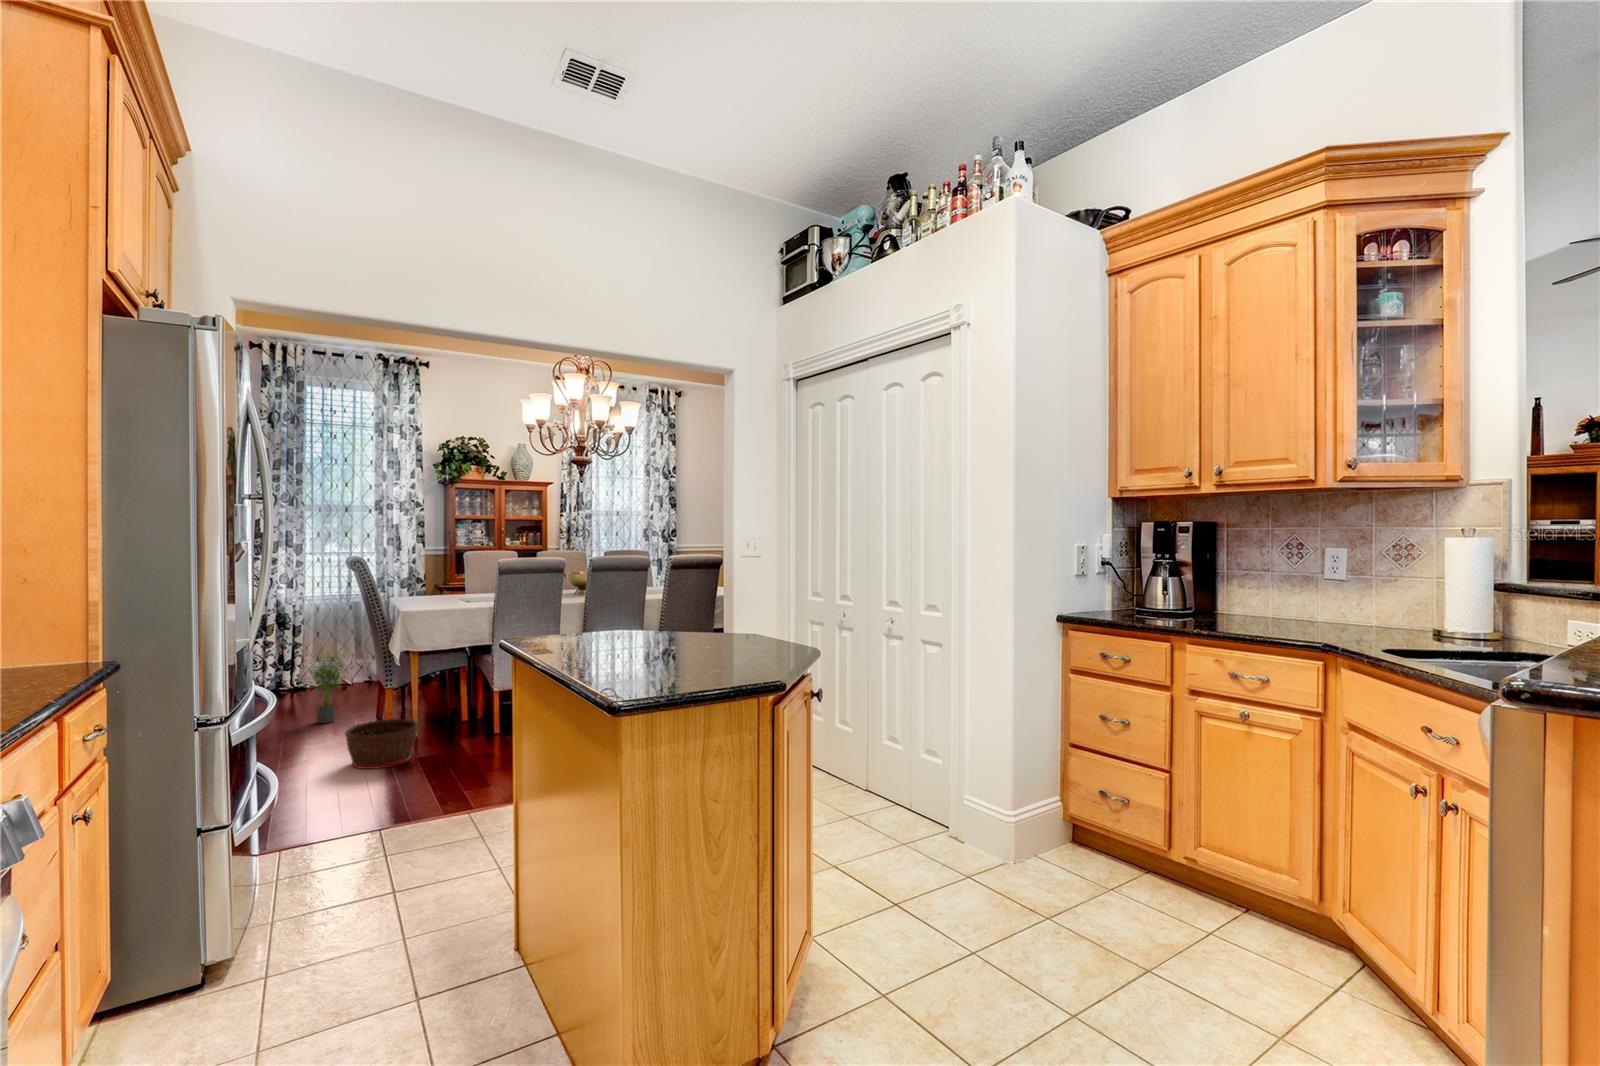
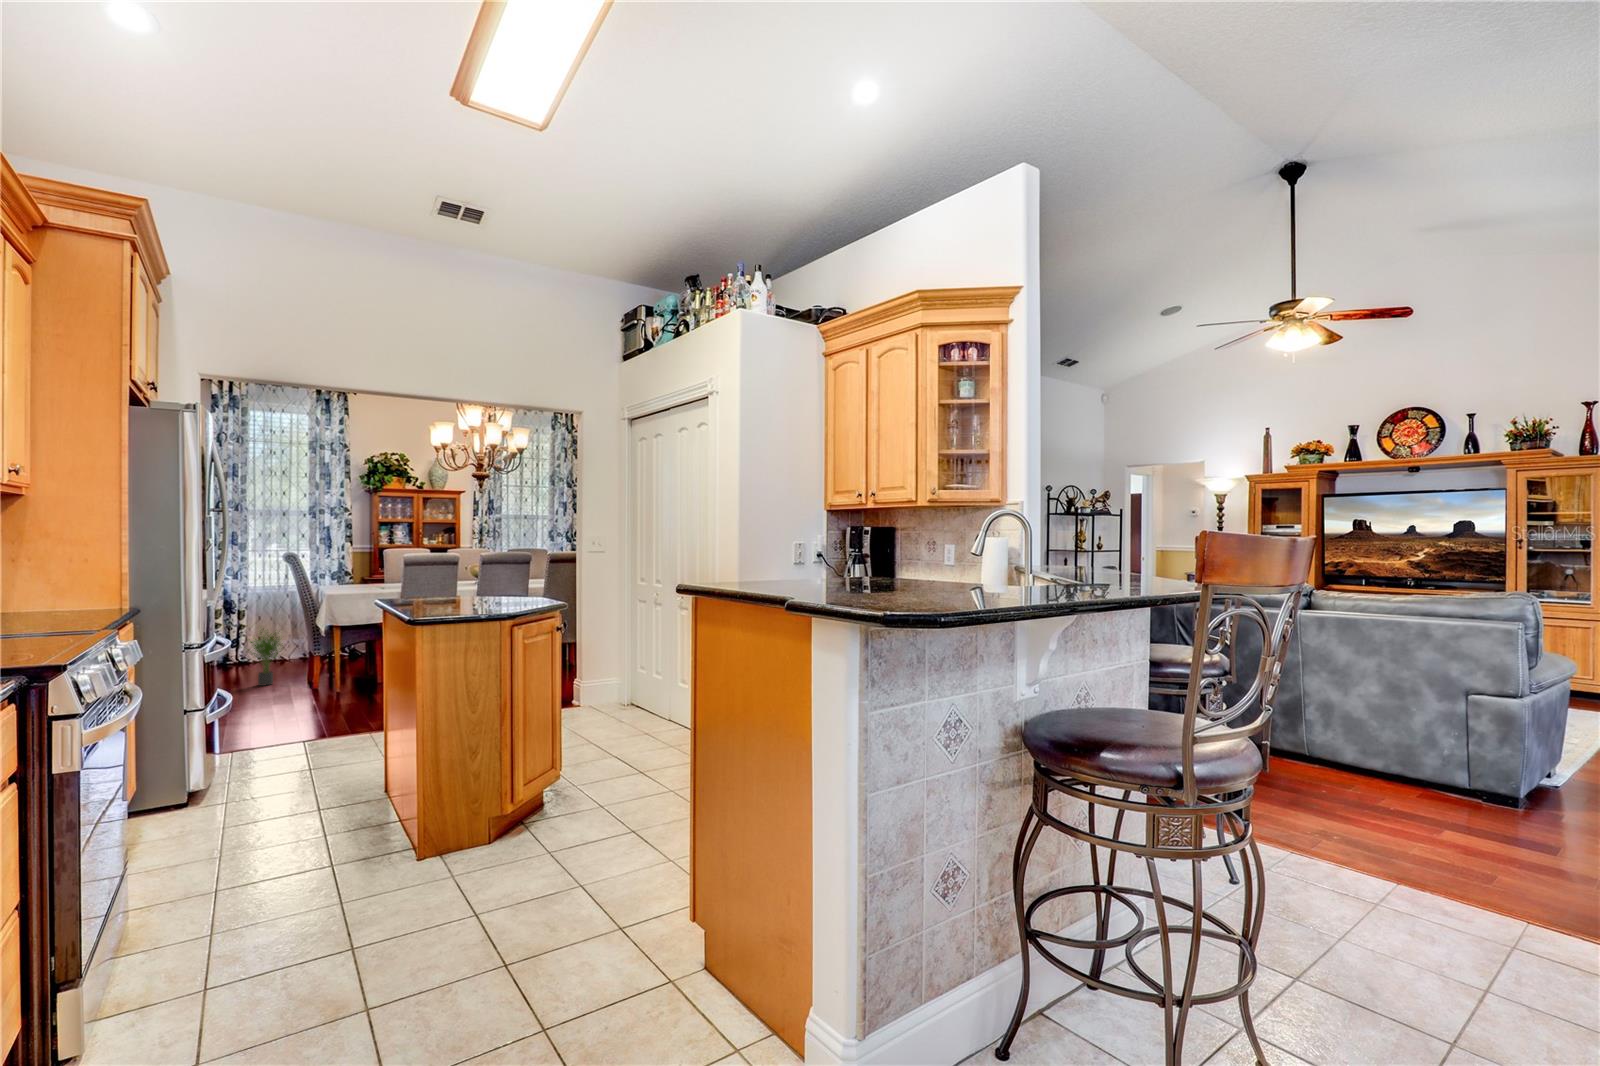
basket: present [345,719,418,769] -> none [280,677,338,712]

